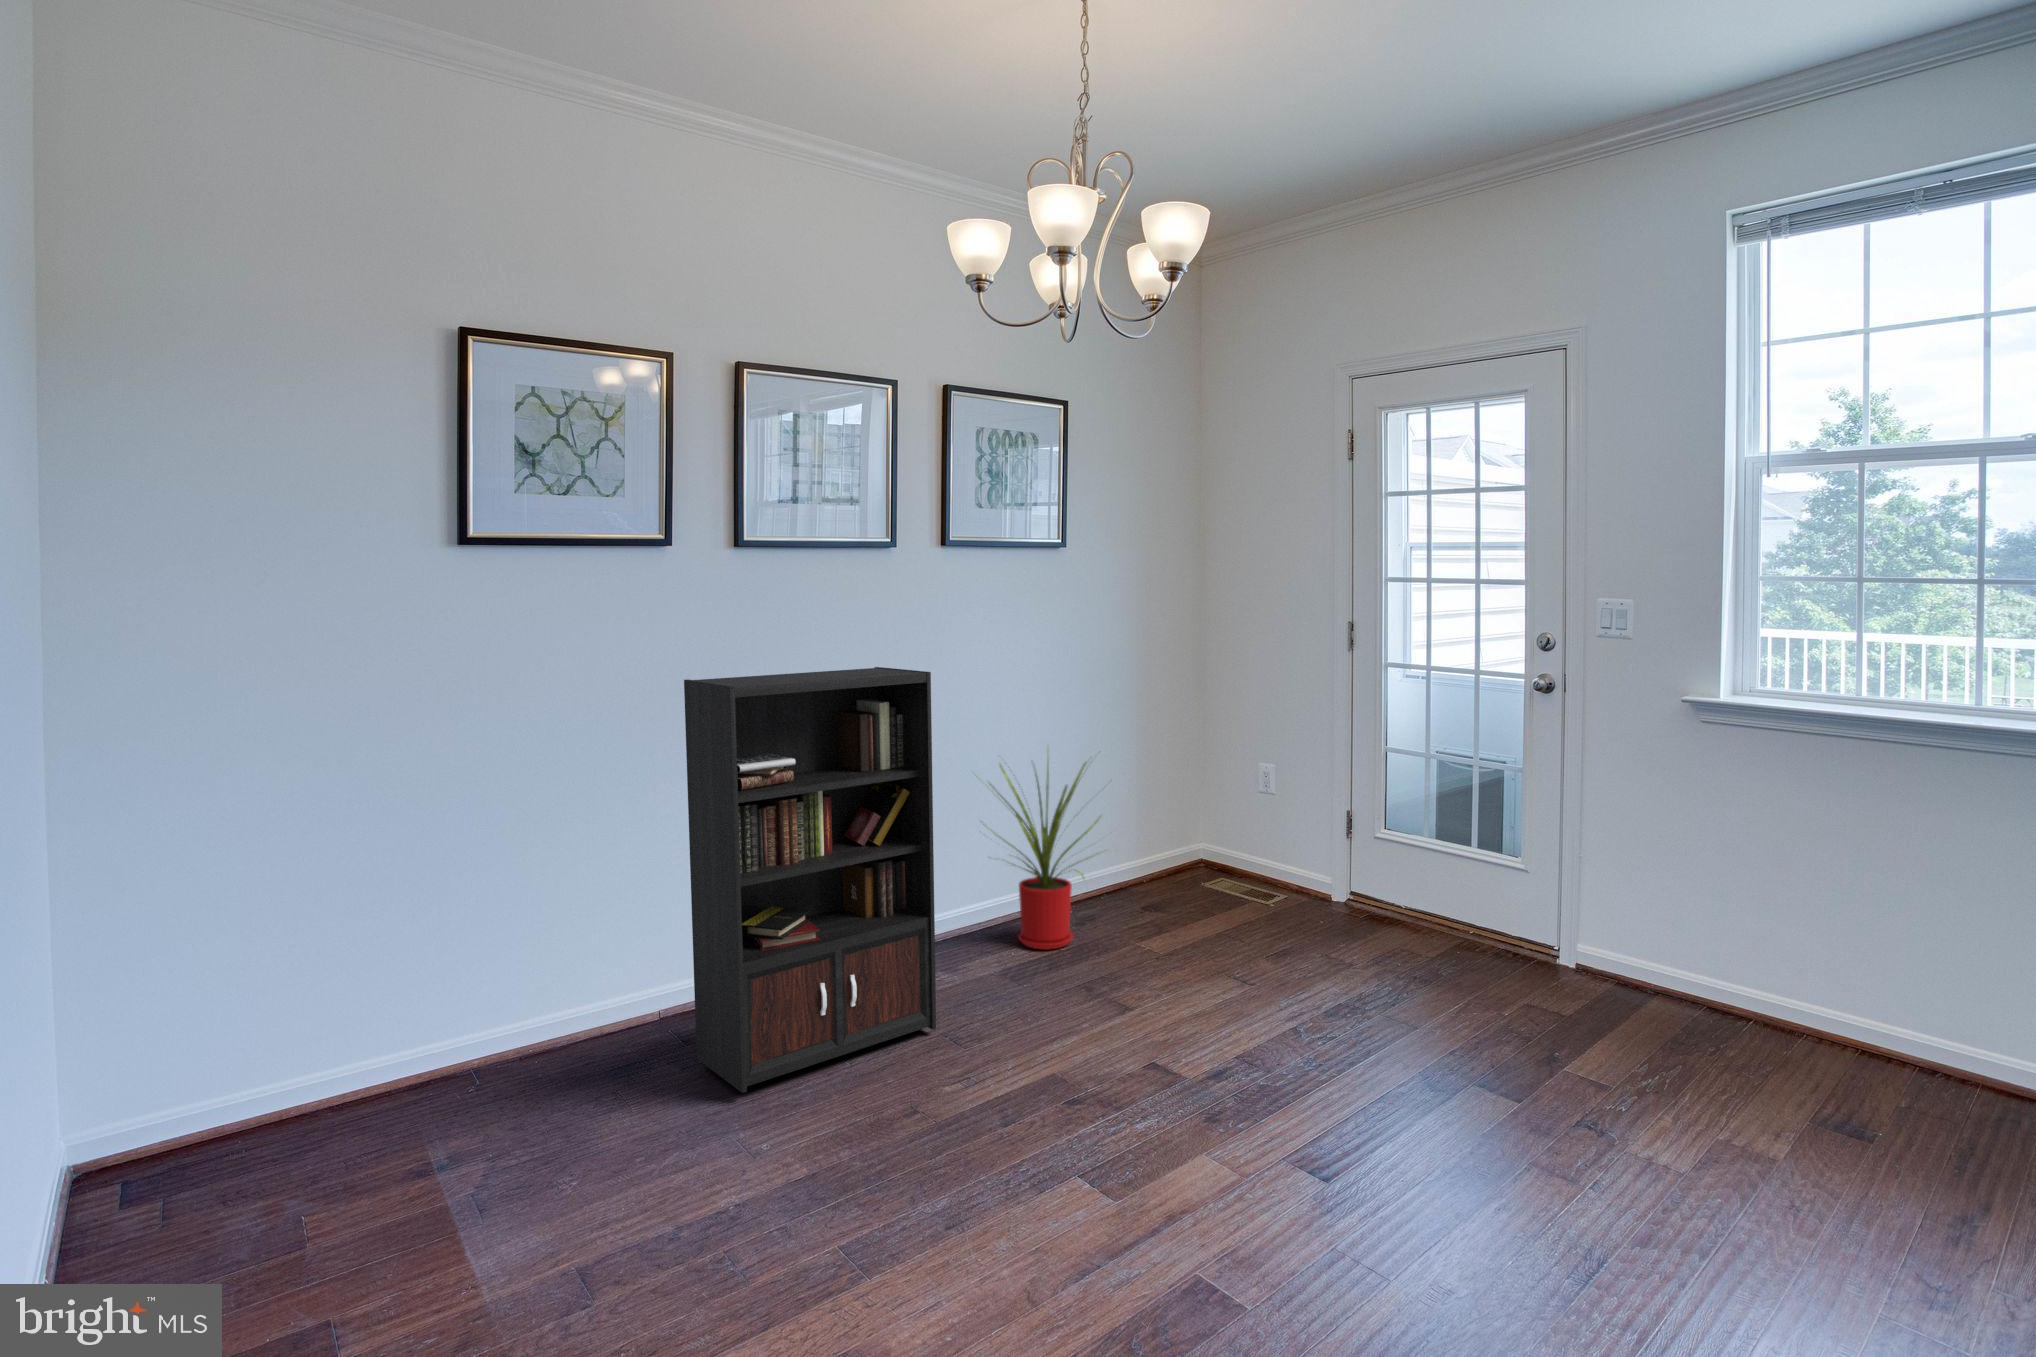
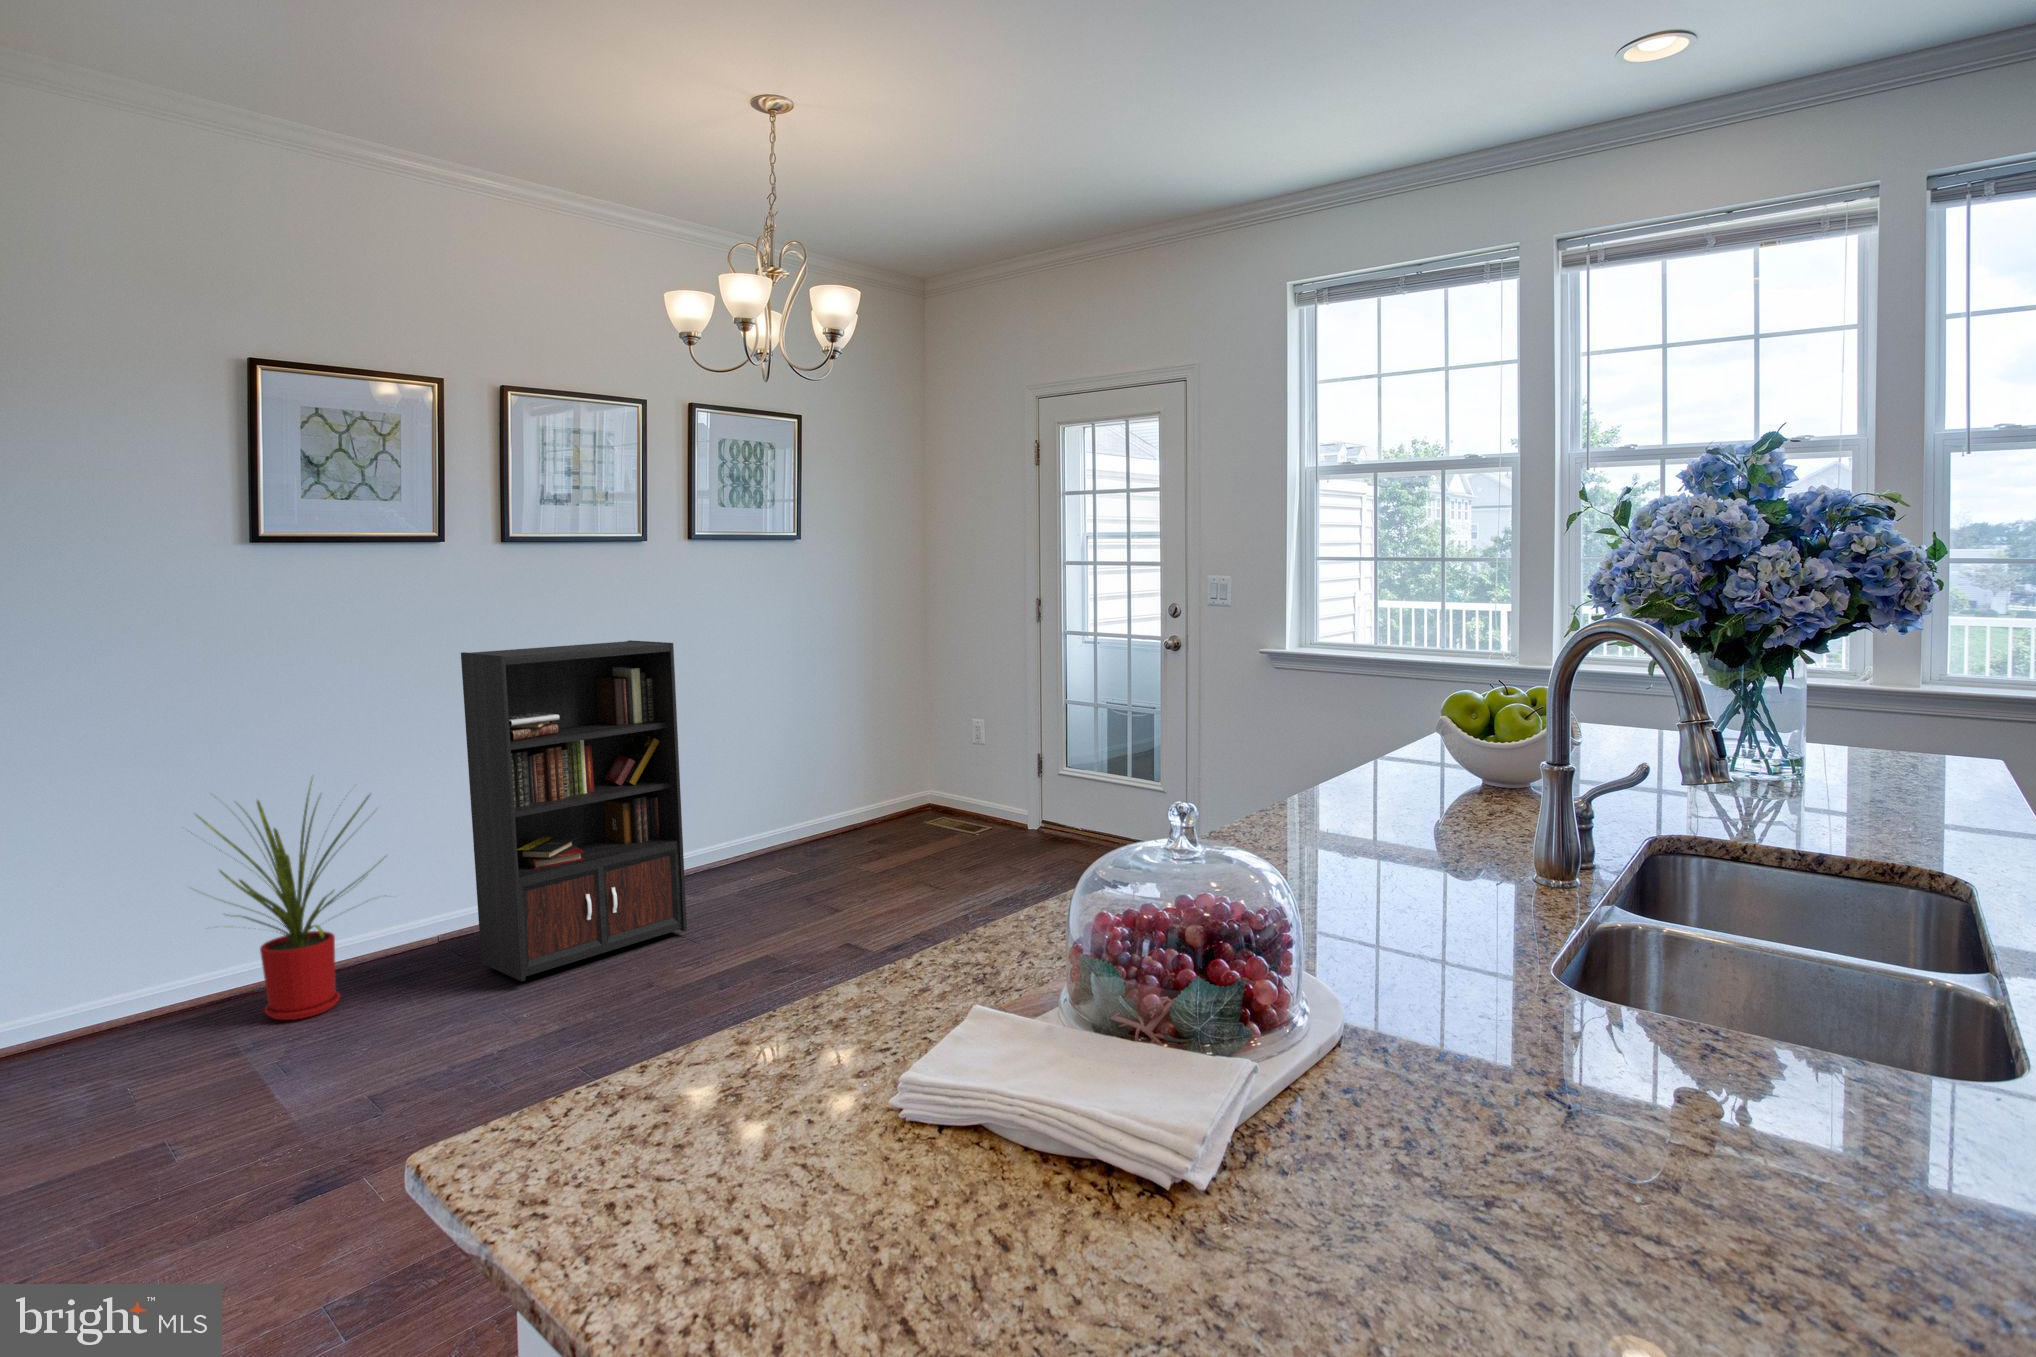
house plant: present [983,751,1106,950] -> present [198,785,369,1020]

